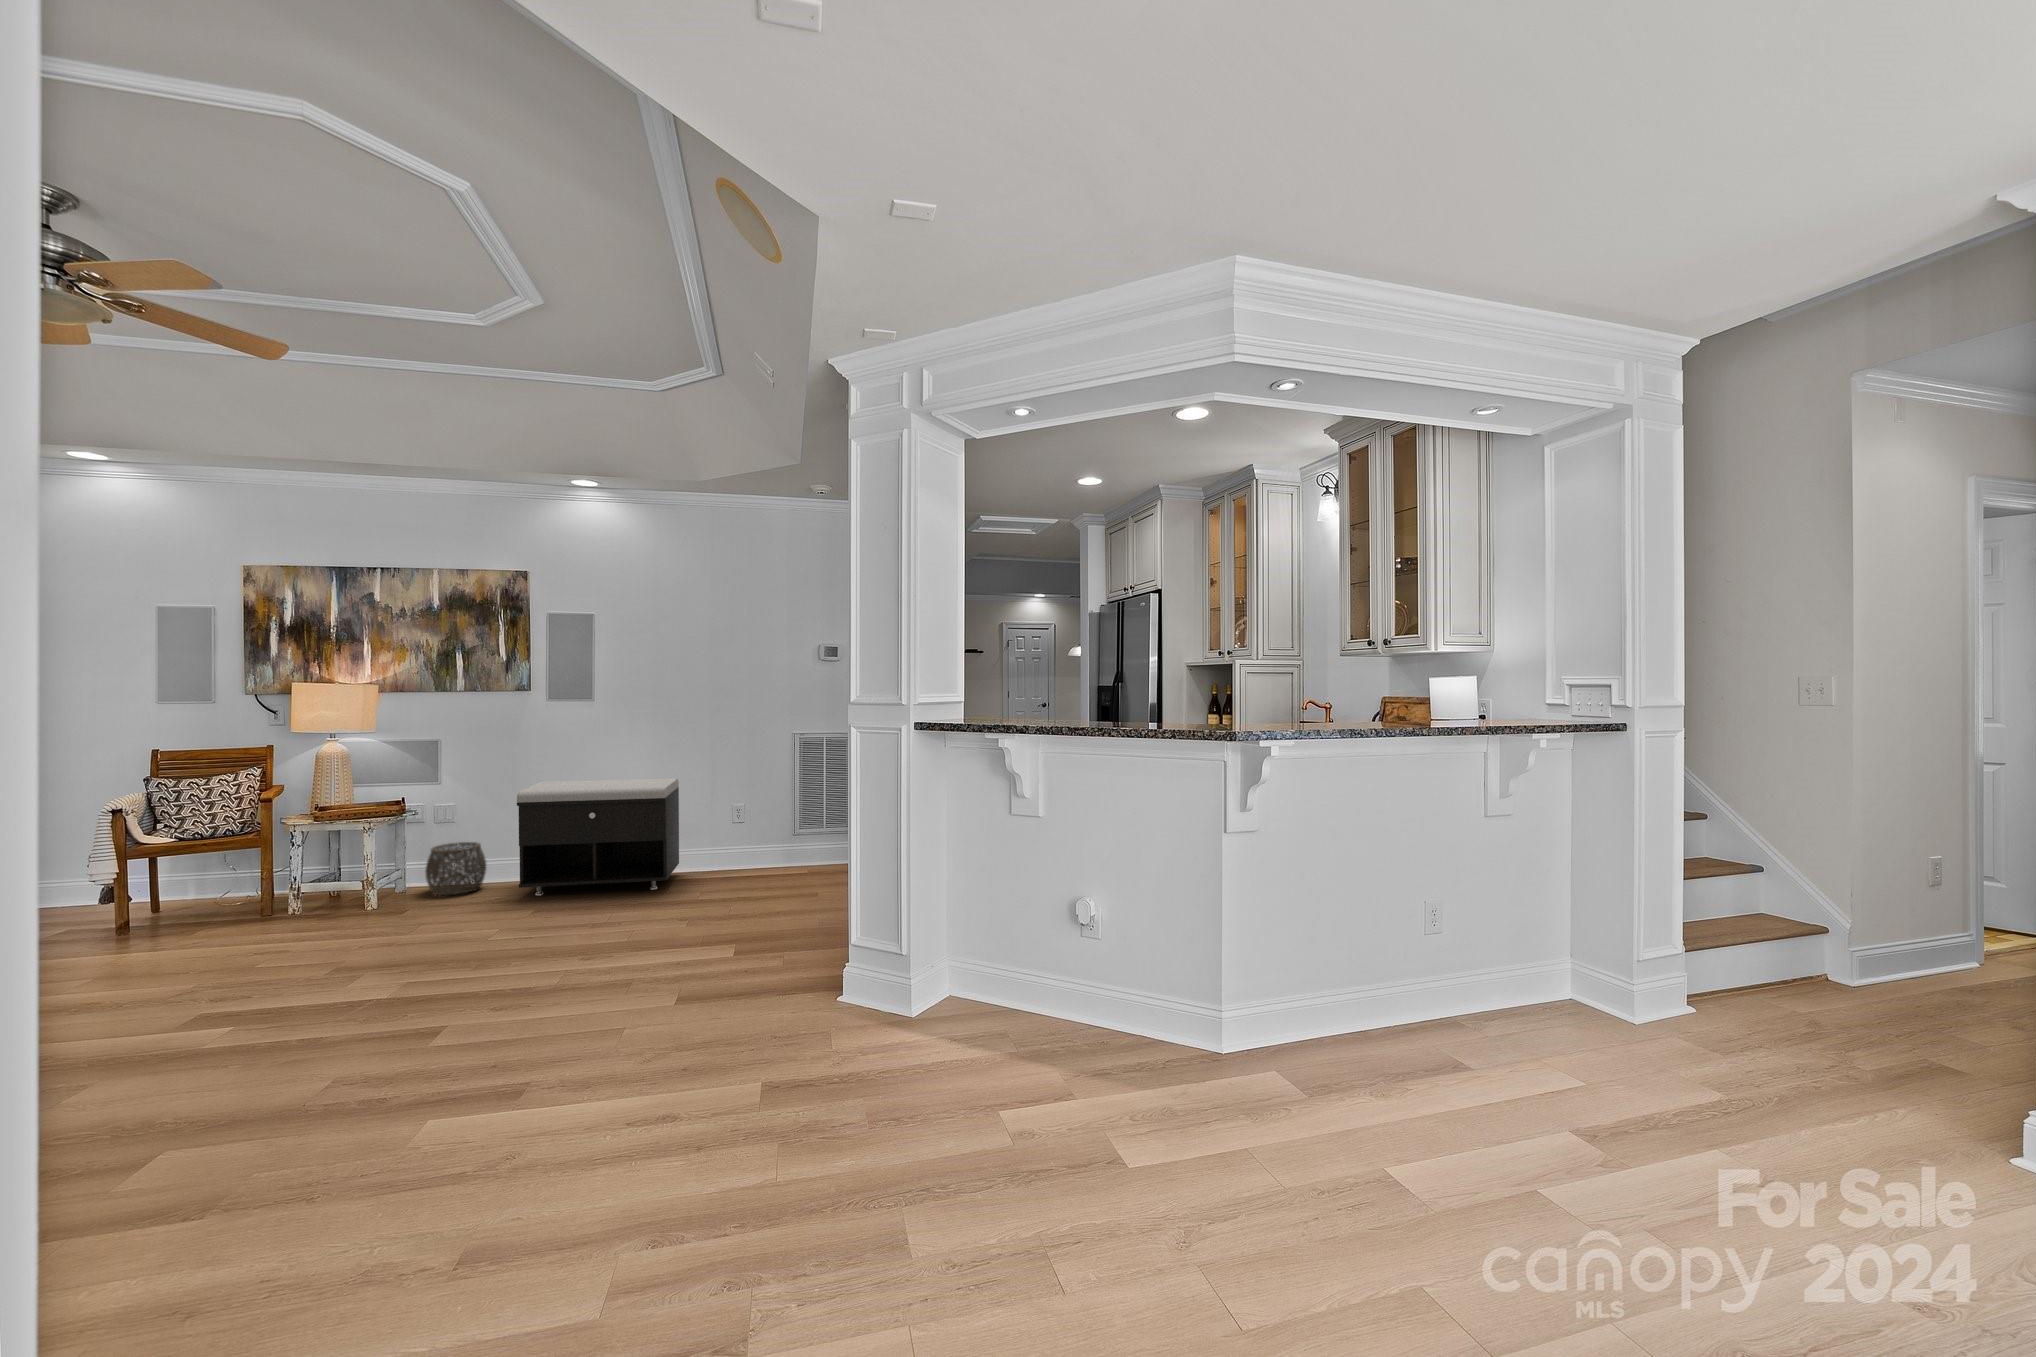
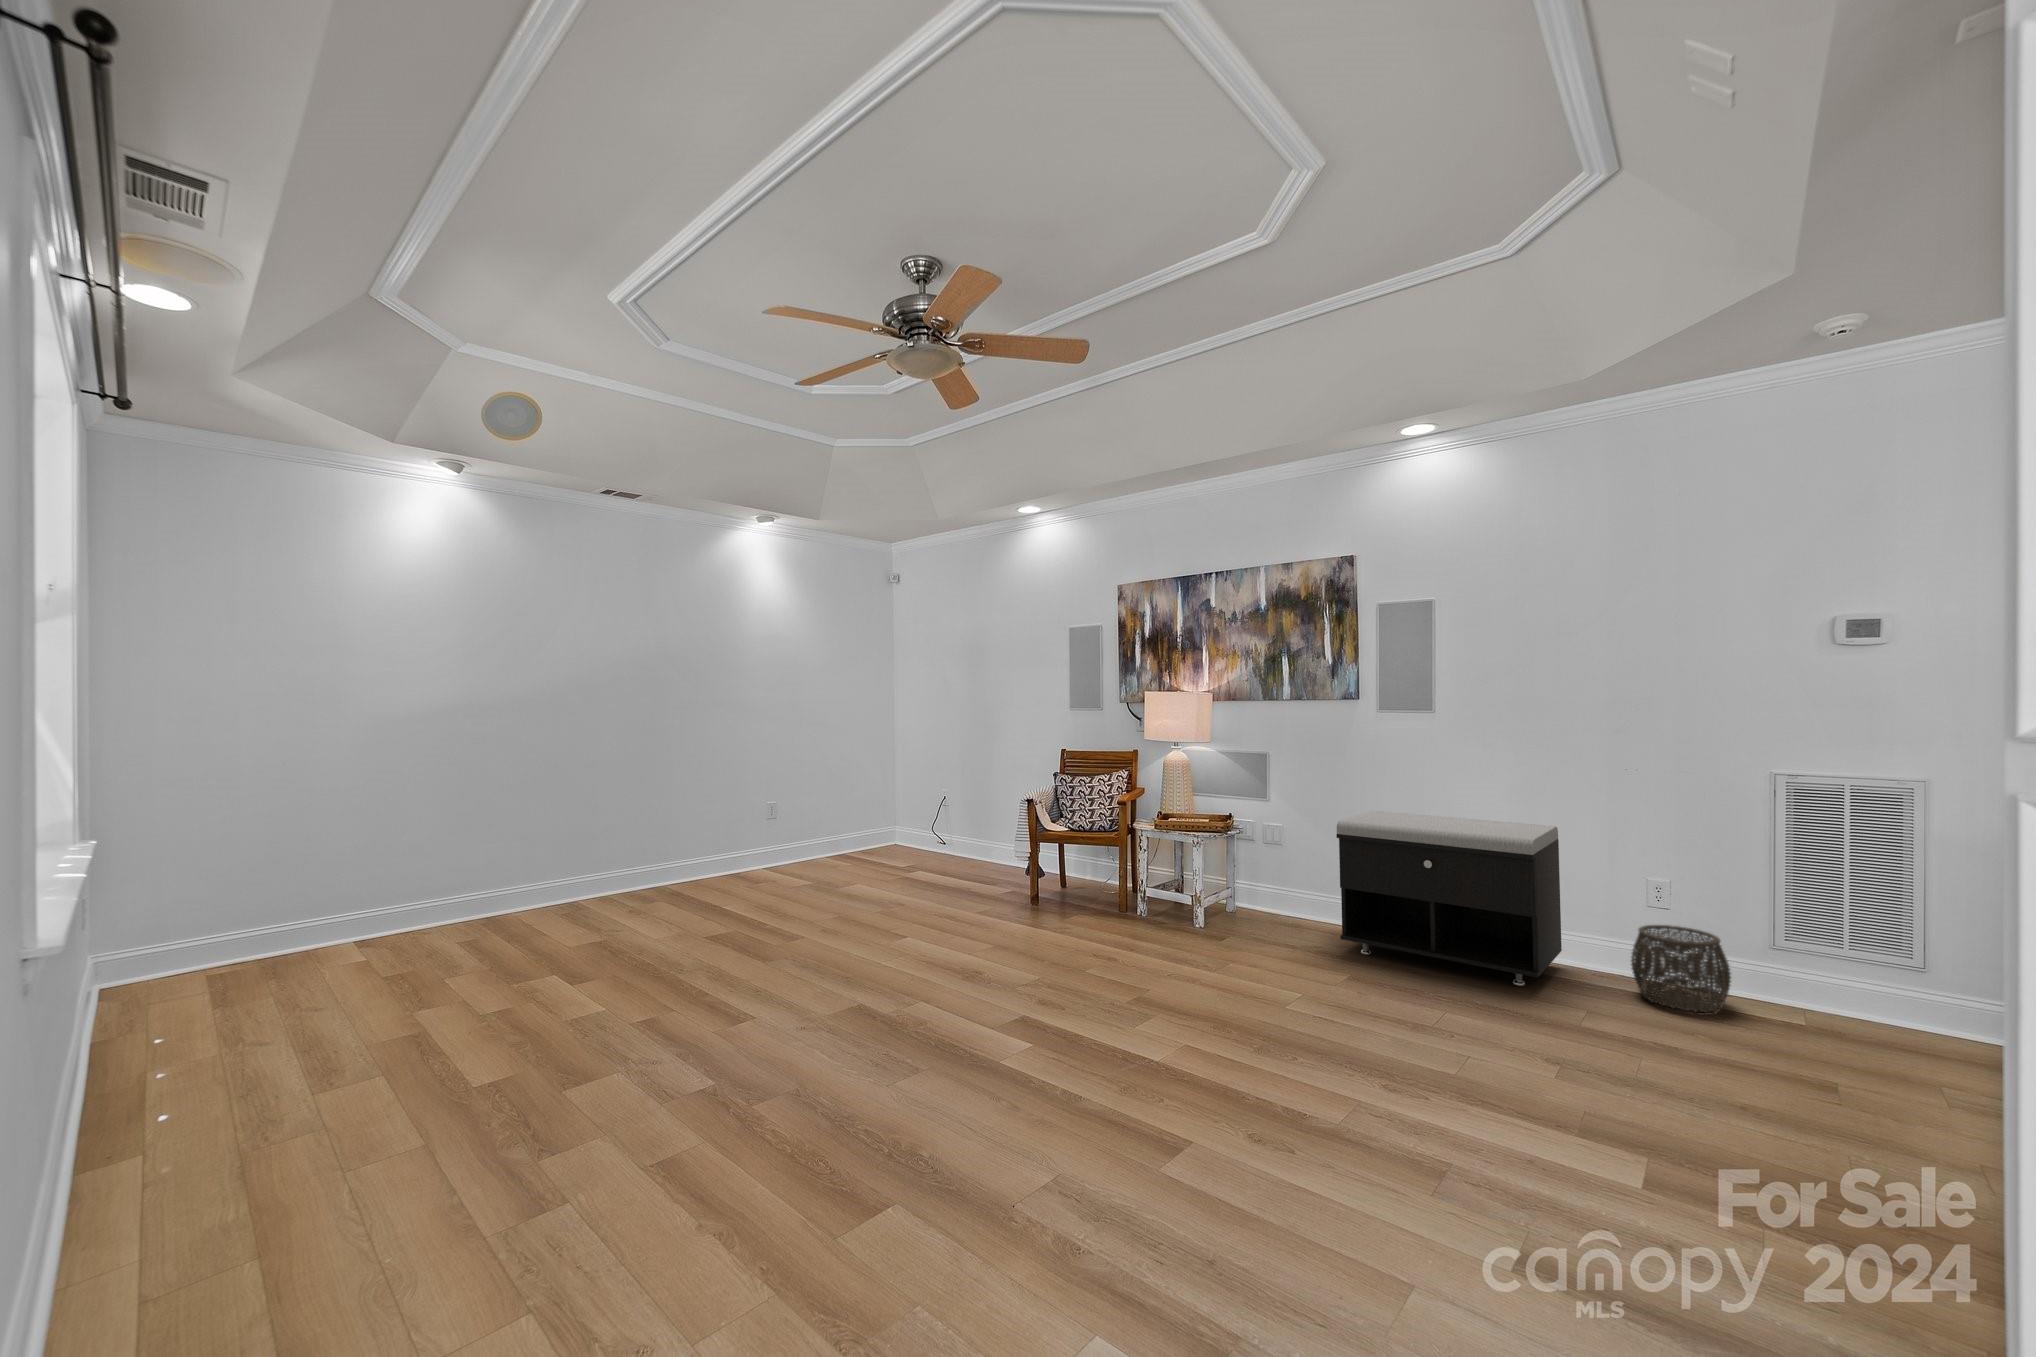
woven basket: present [426,842,486,895] -> present [1631,925,1731,1012]

